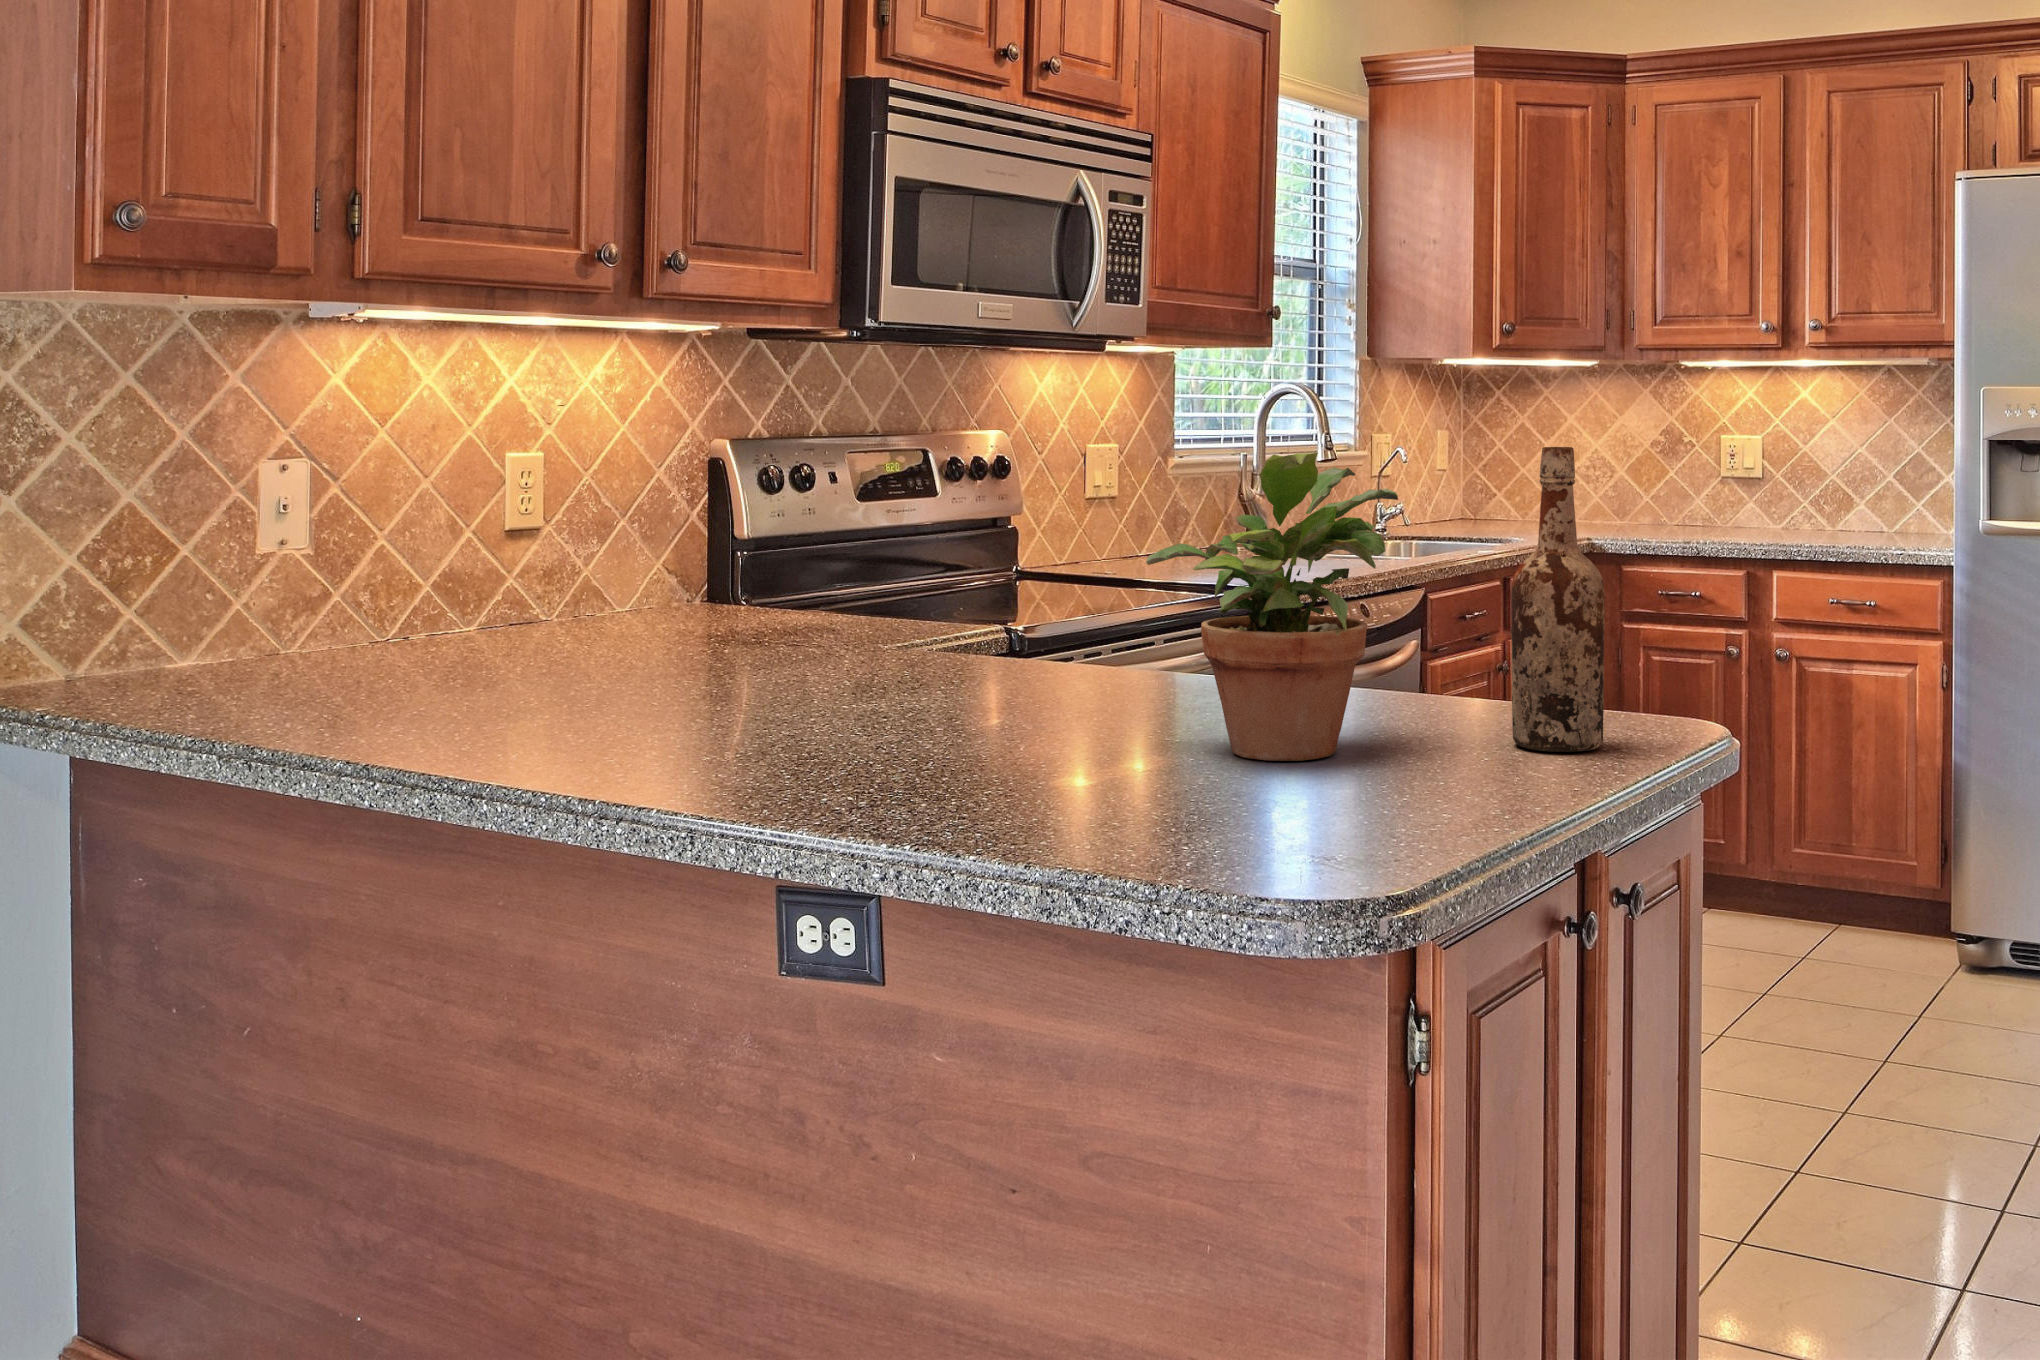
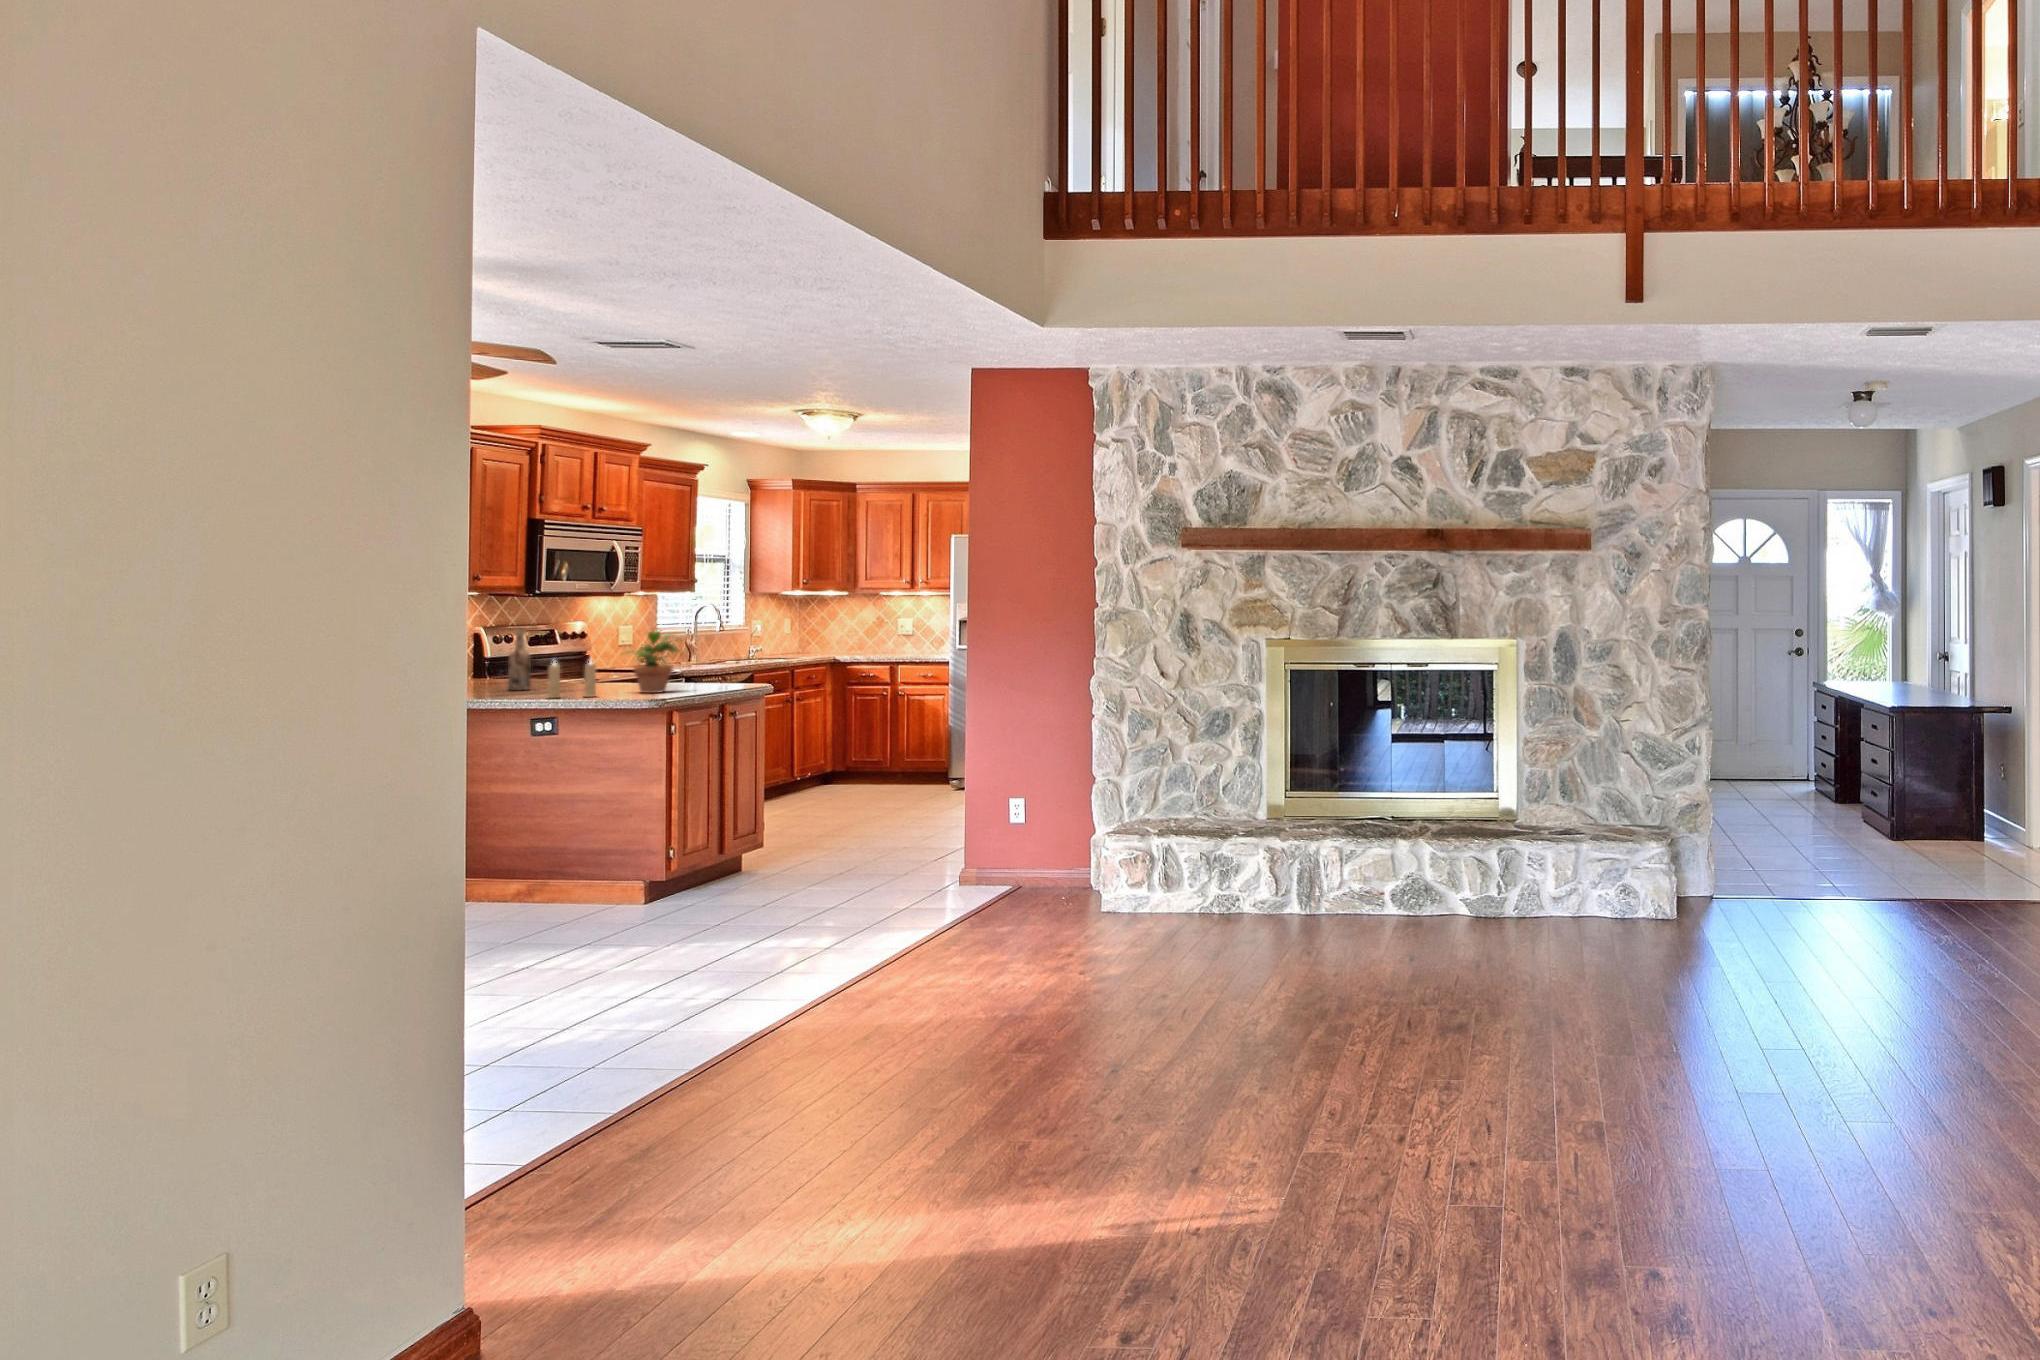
wine bottle: present [1511,447,1605,752] -> present [508,628,531,691]
candle: none [827,583,1057,805] -> present [548,661,596,699]

